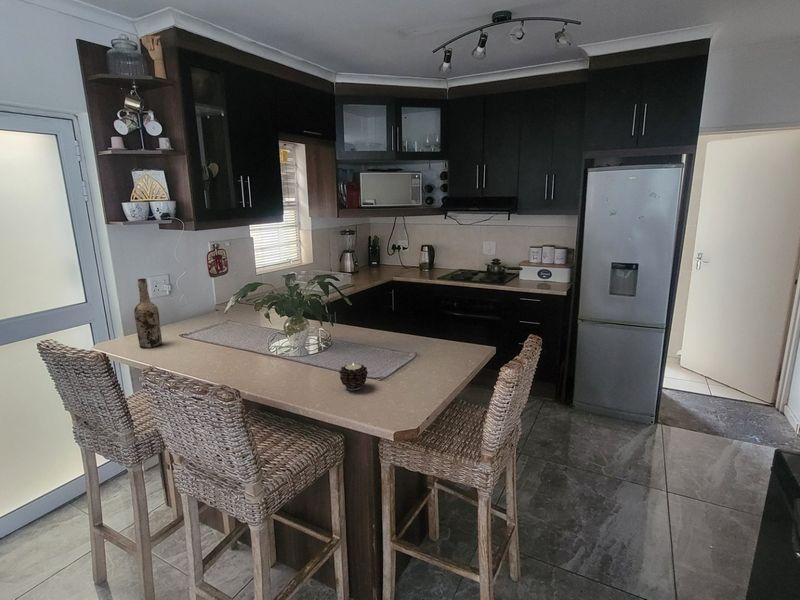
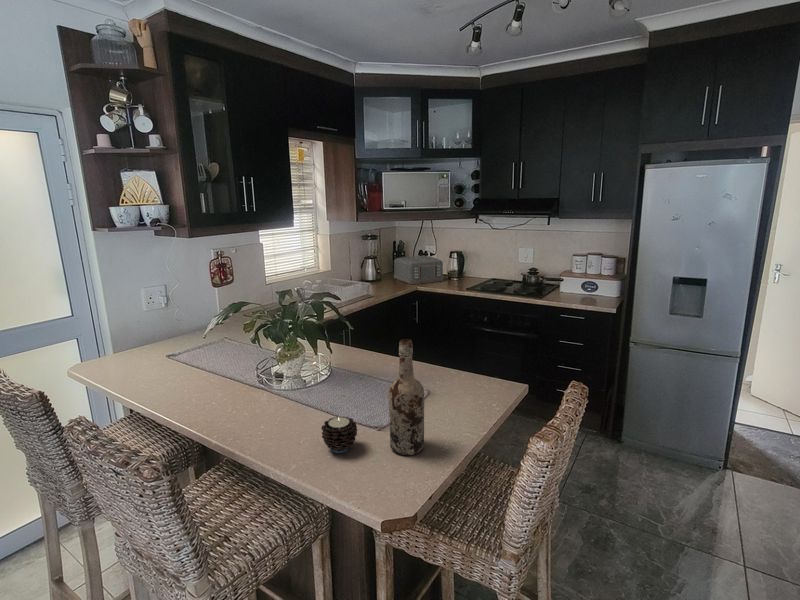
toaster: none [369,250,416,276] -> present [394,255,444,285]
wine bottle: present [134,279,162,348] -> present [389,339,424,455]

